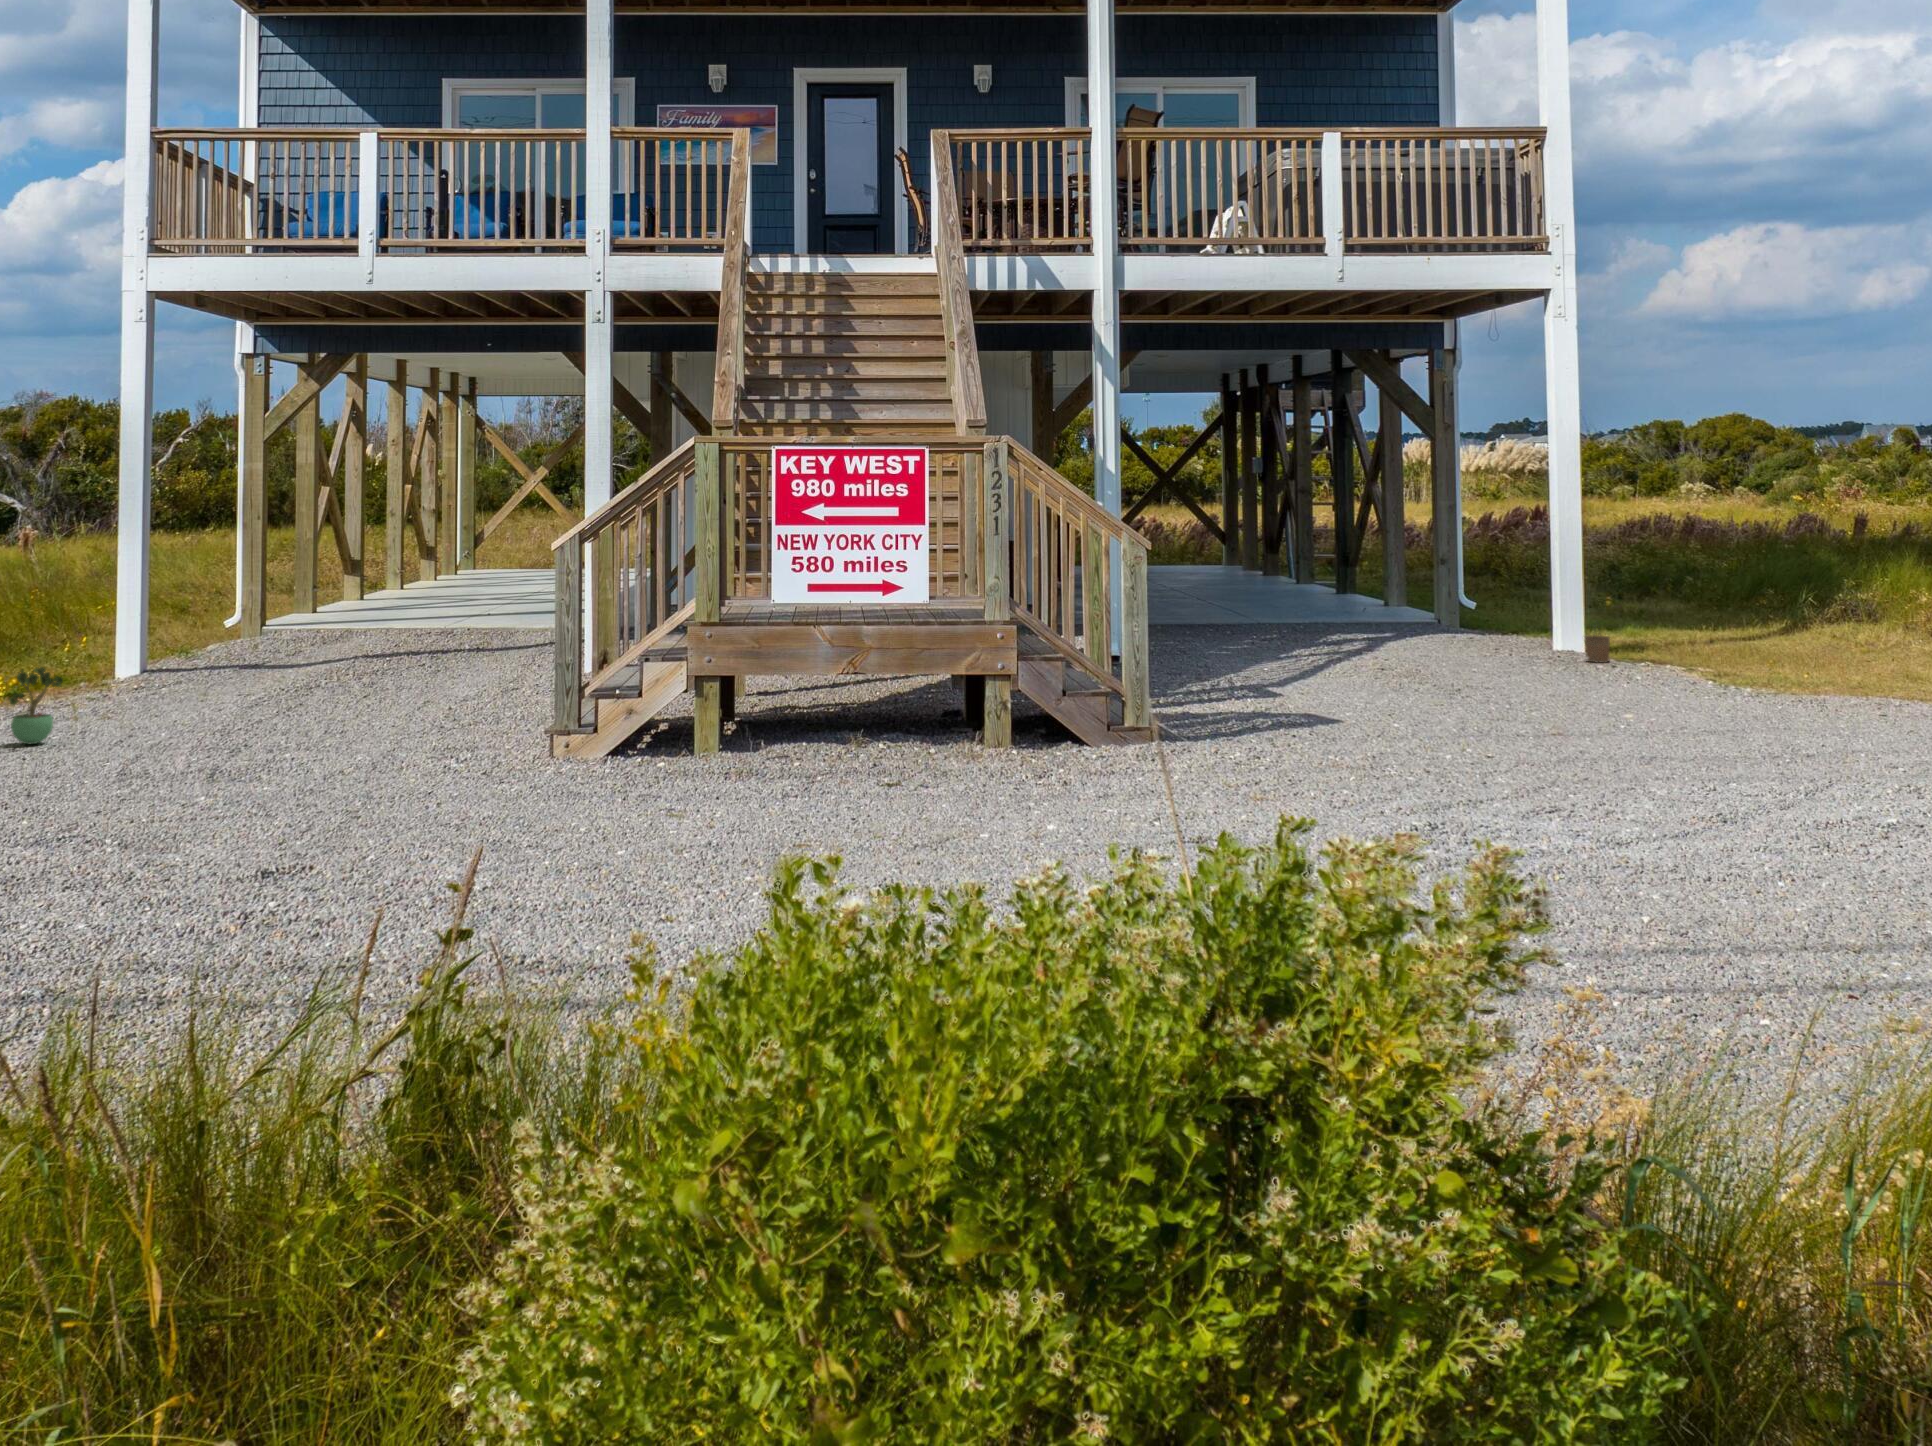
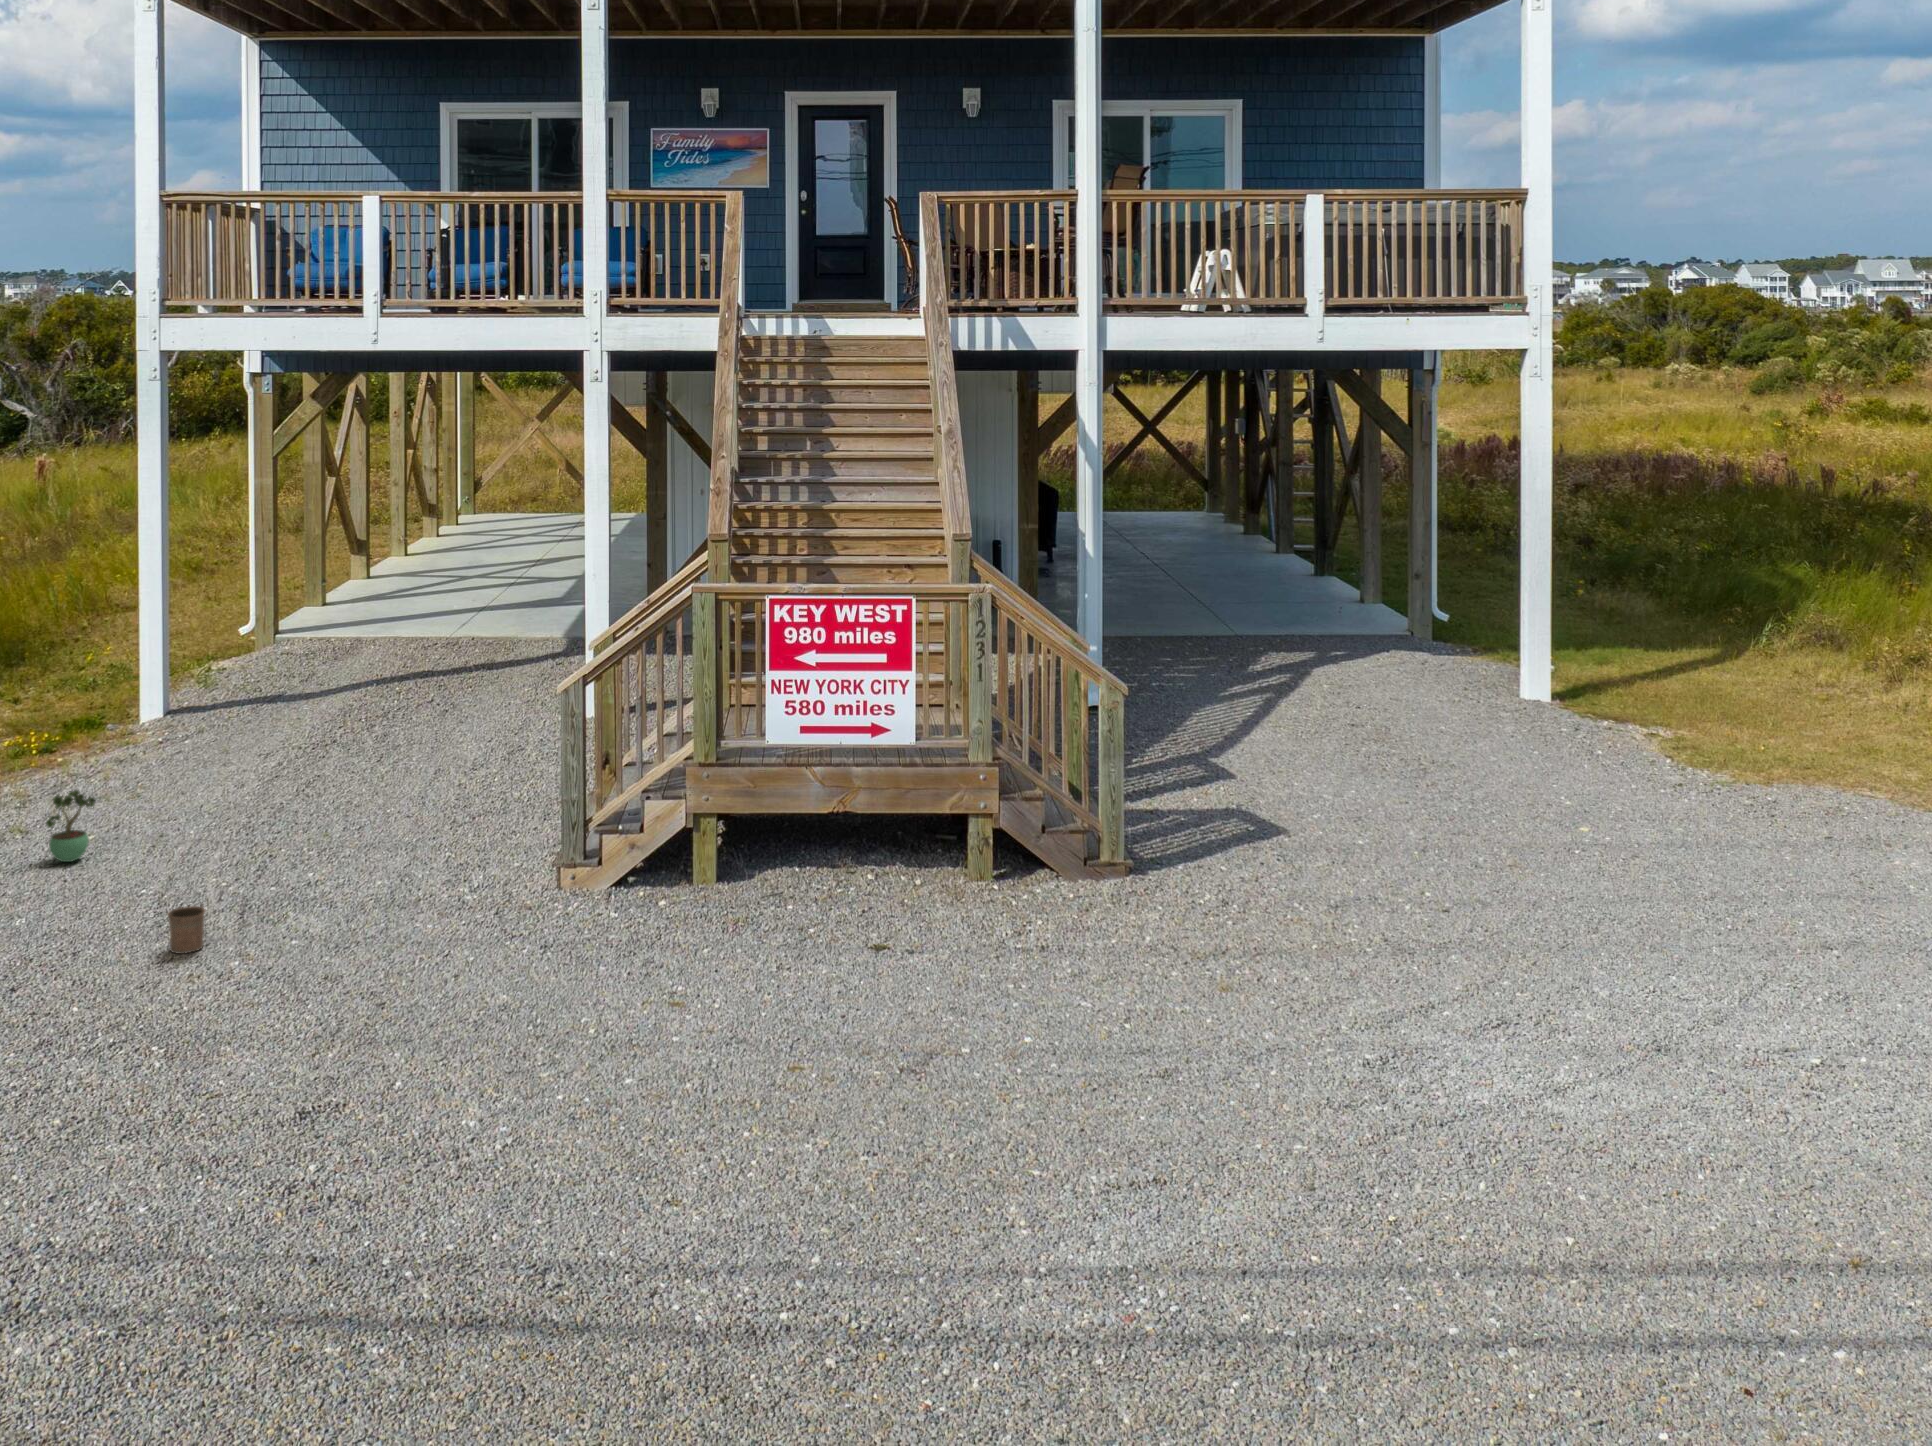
bucket: present [1584,635,1610,663] -> present [168,902,205,954]

